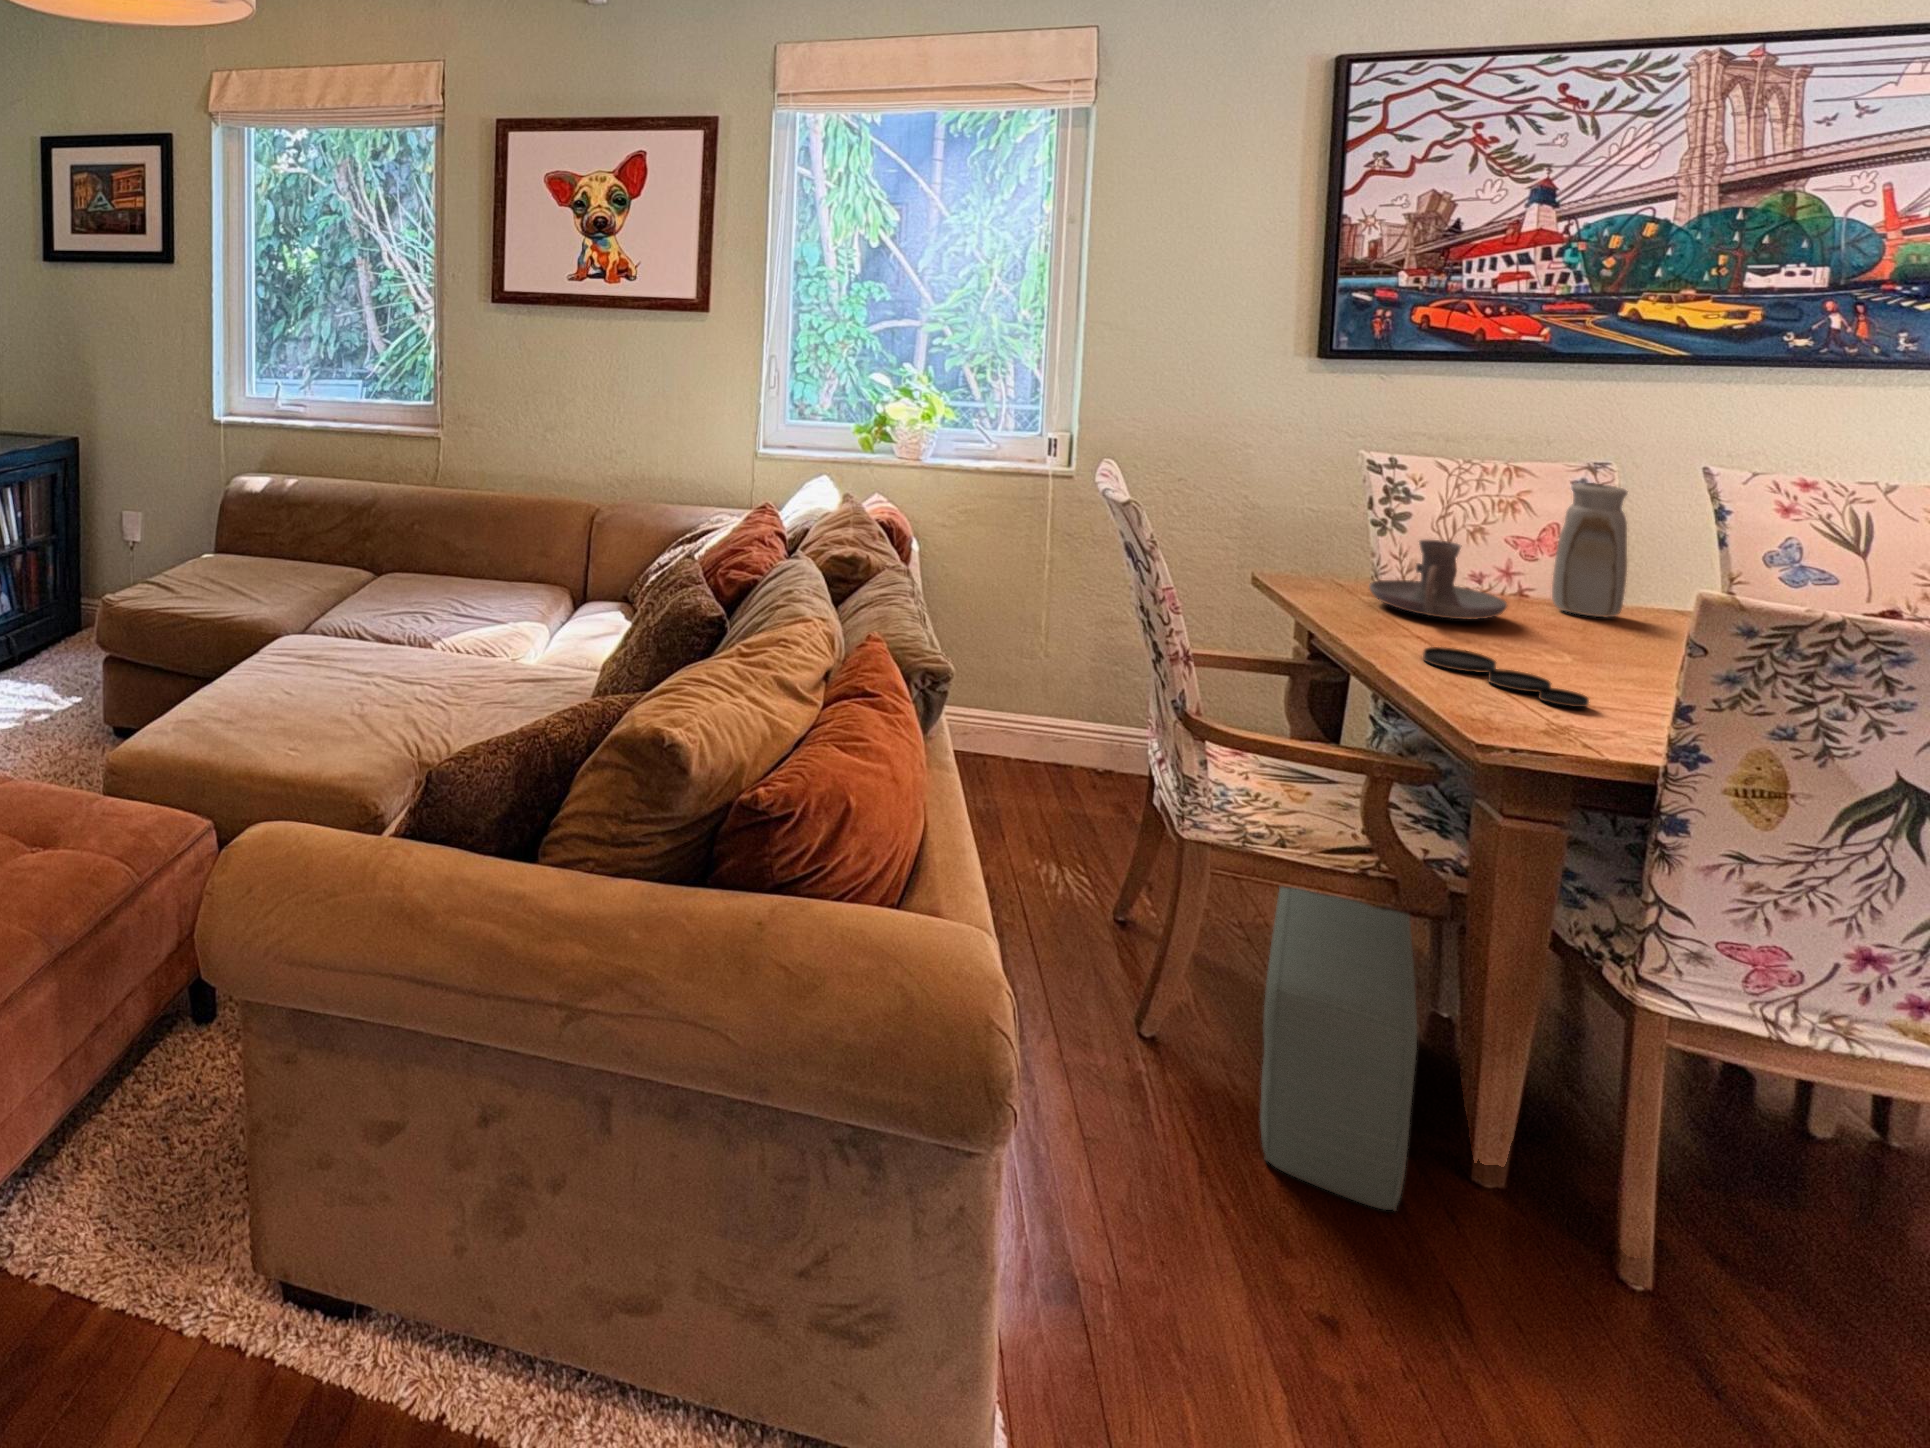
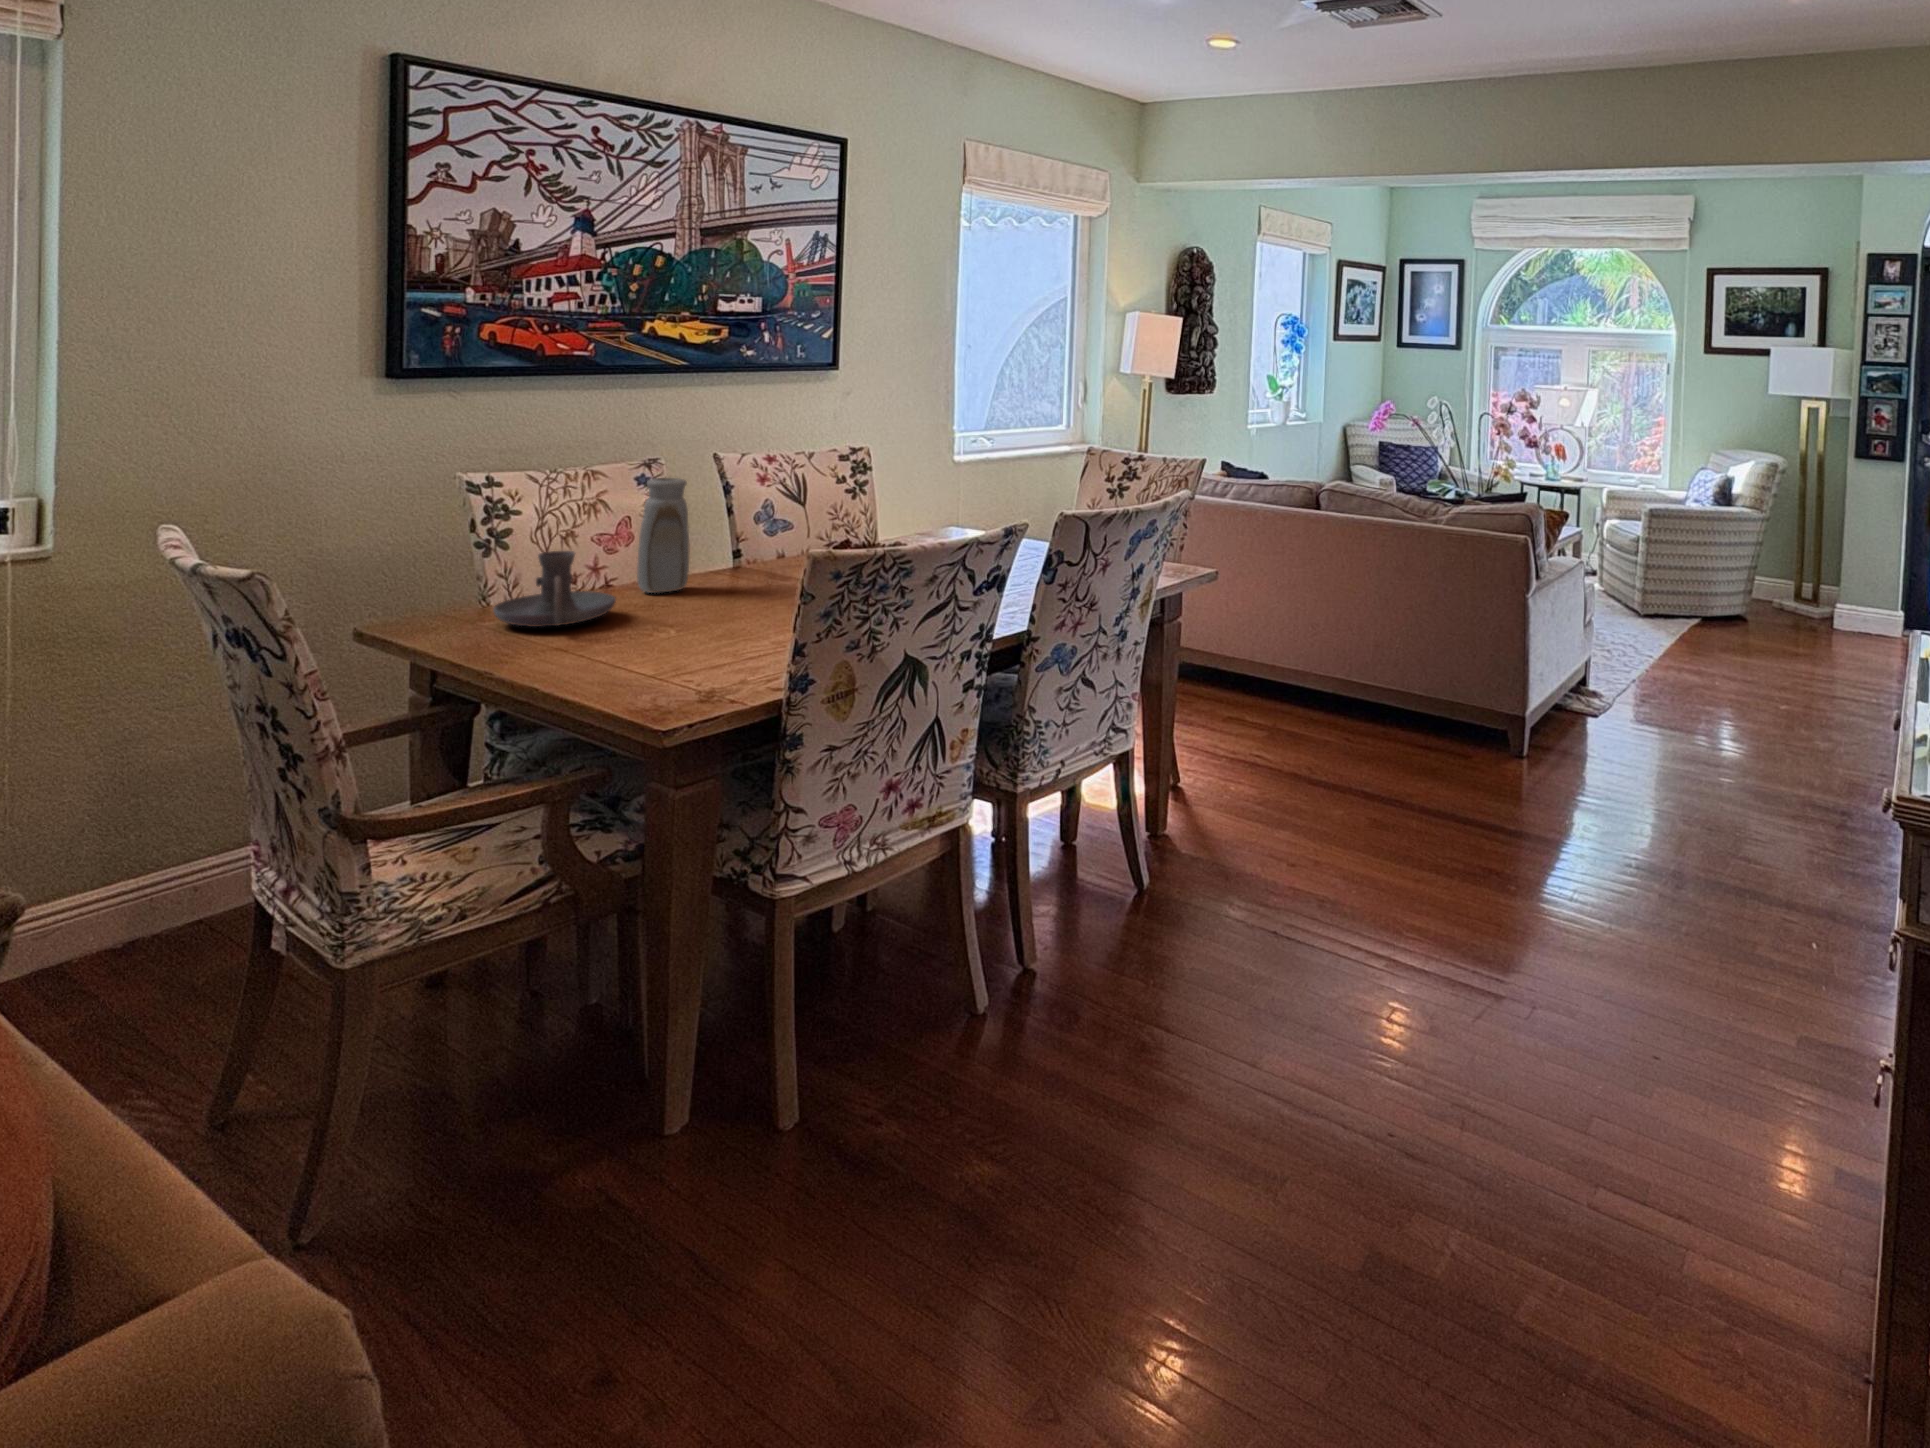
plate: present [1423,647,1589,707] -> none [573,649,713,675]
pouf: present [1260,887,1417,1210] -> none [442,885,625,1267]

